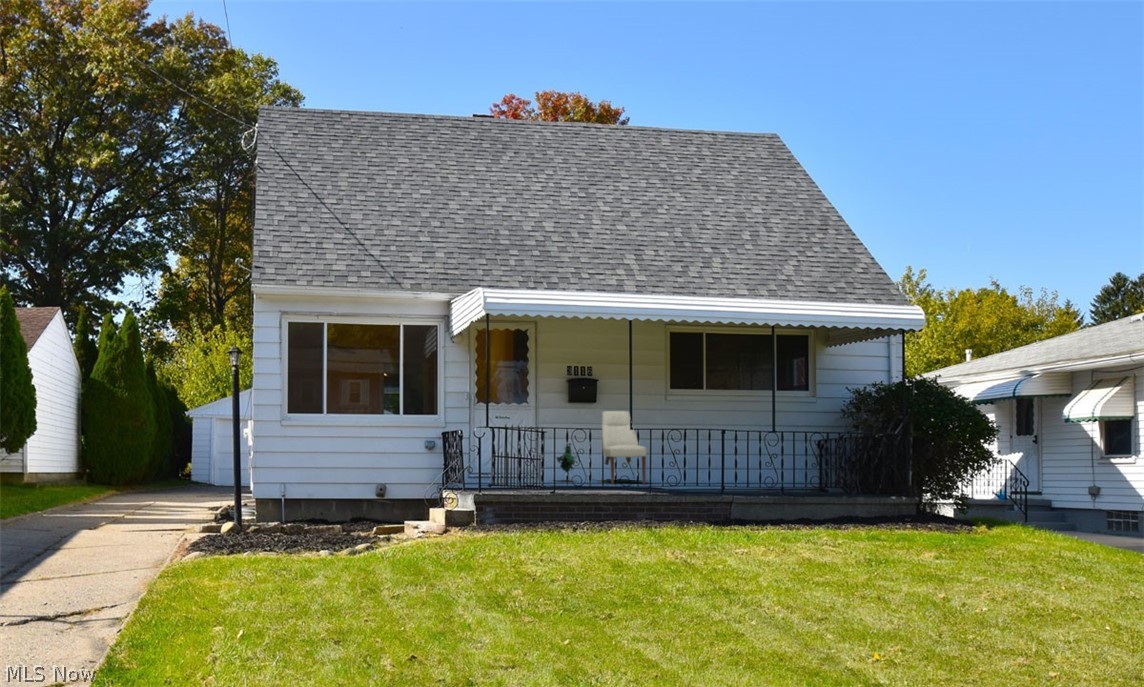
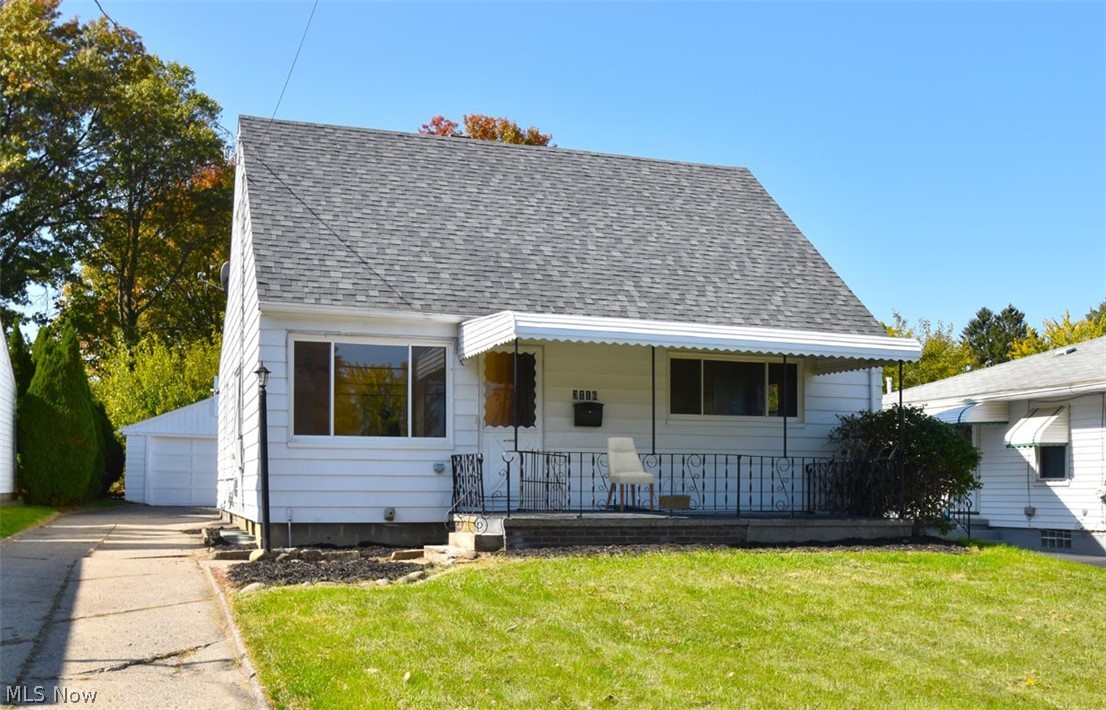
decorative plant: present [557,443,575,482] -> none [564,469,585,509]
basket: none [656,452,691,483] -> present [658,479,691,510]

